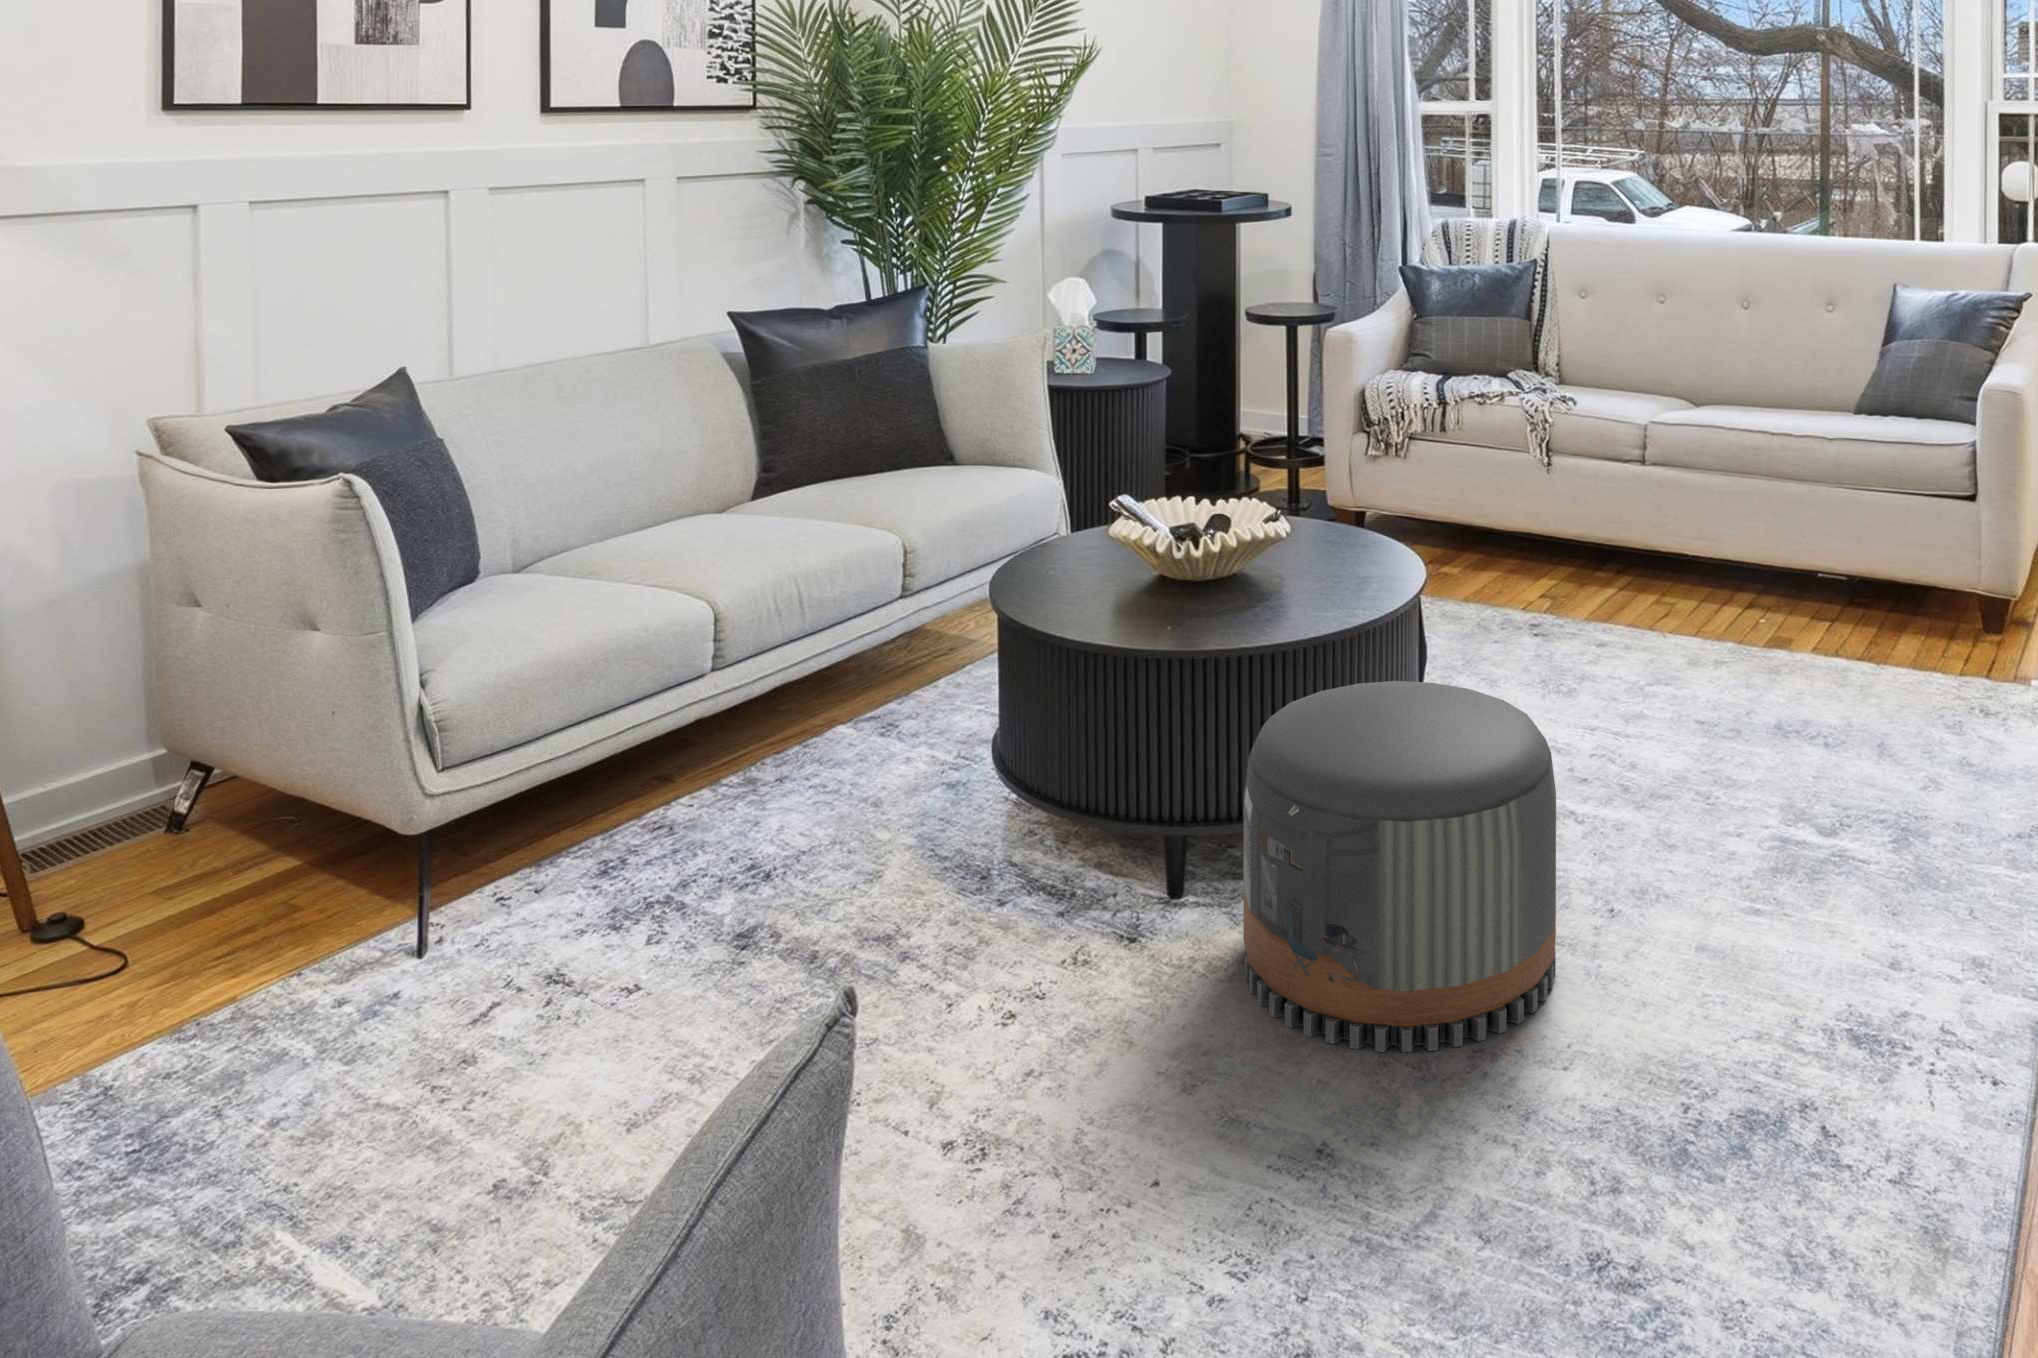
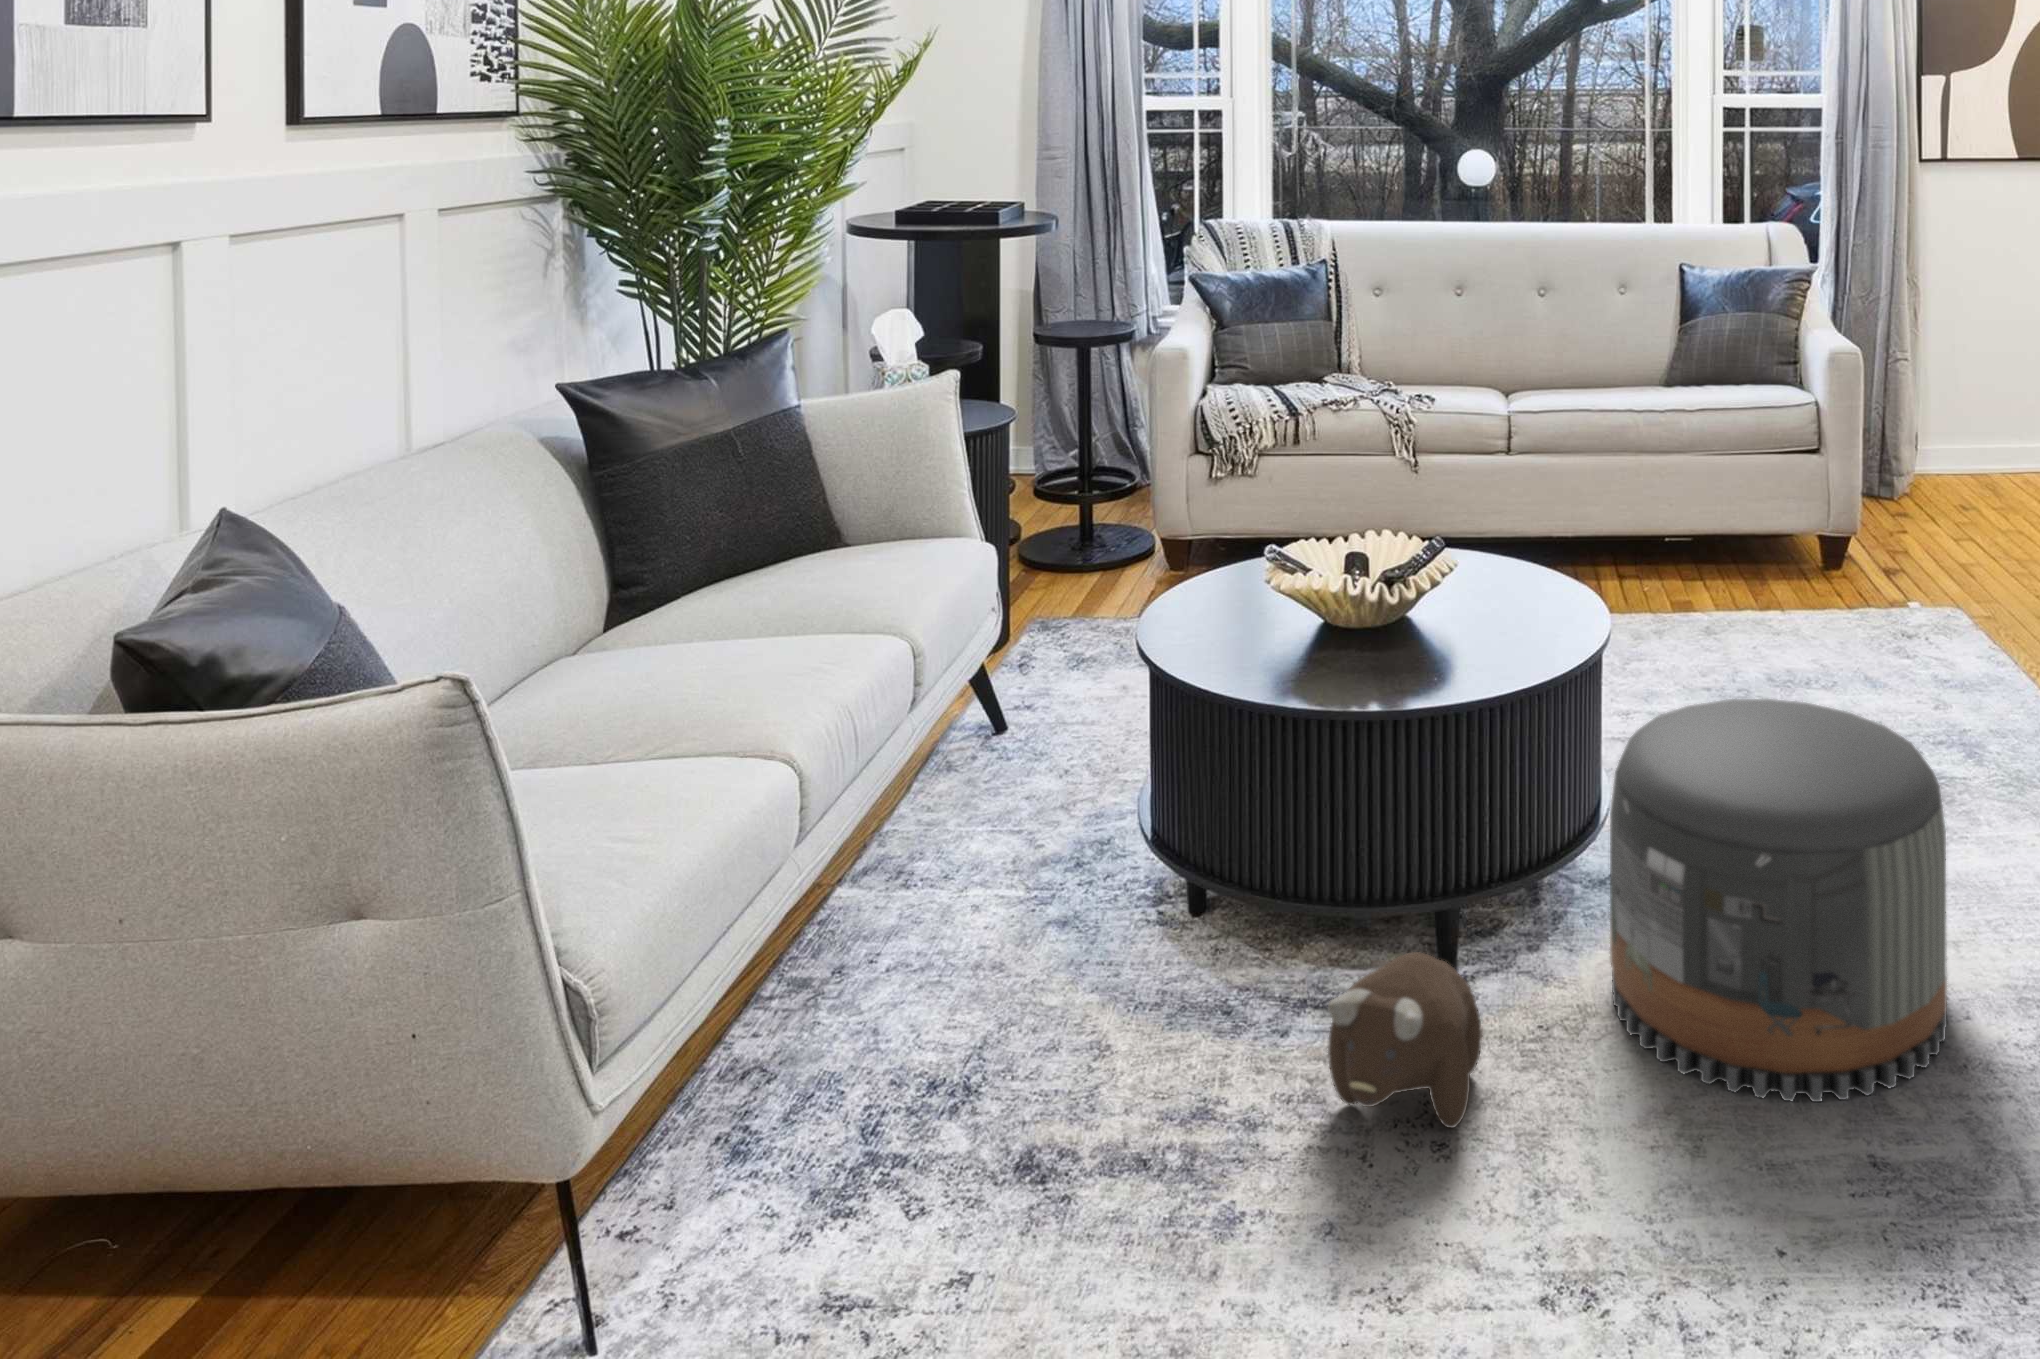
plush toy: none [931,830,1104,976] -> present [1328,952,1482,1128]

